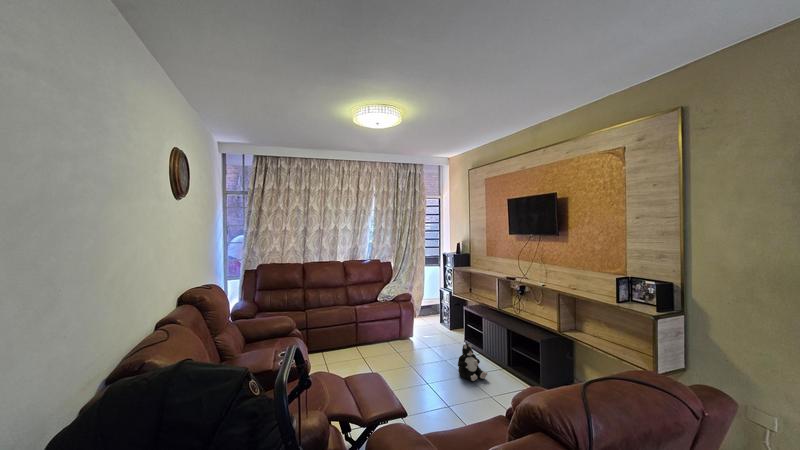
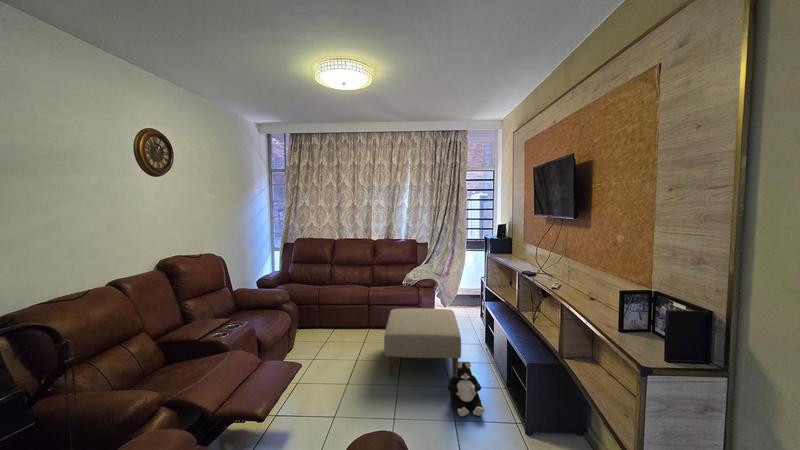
ottoman: none [384,315,456,371] -> present [384,308,461,376]

